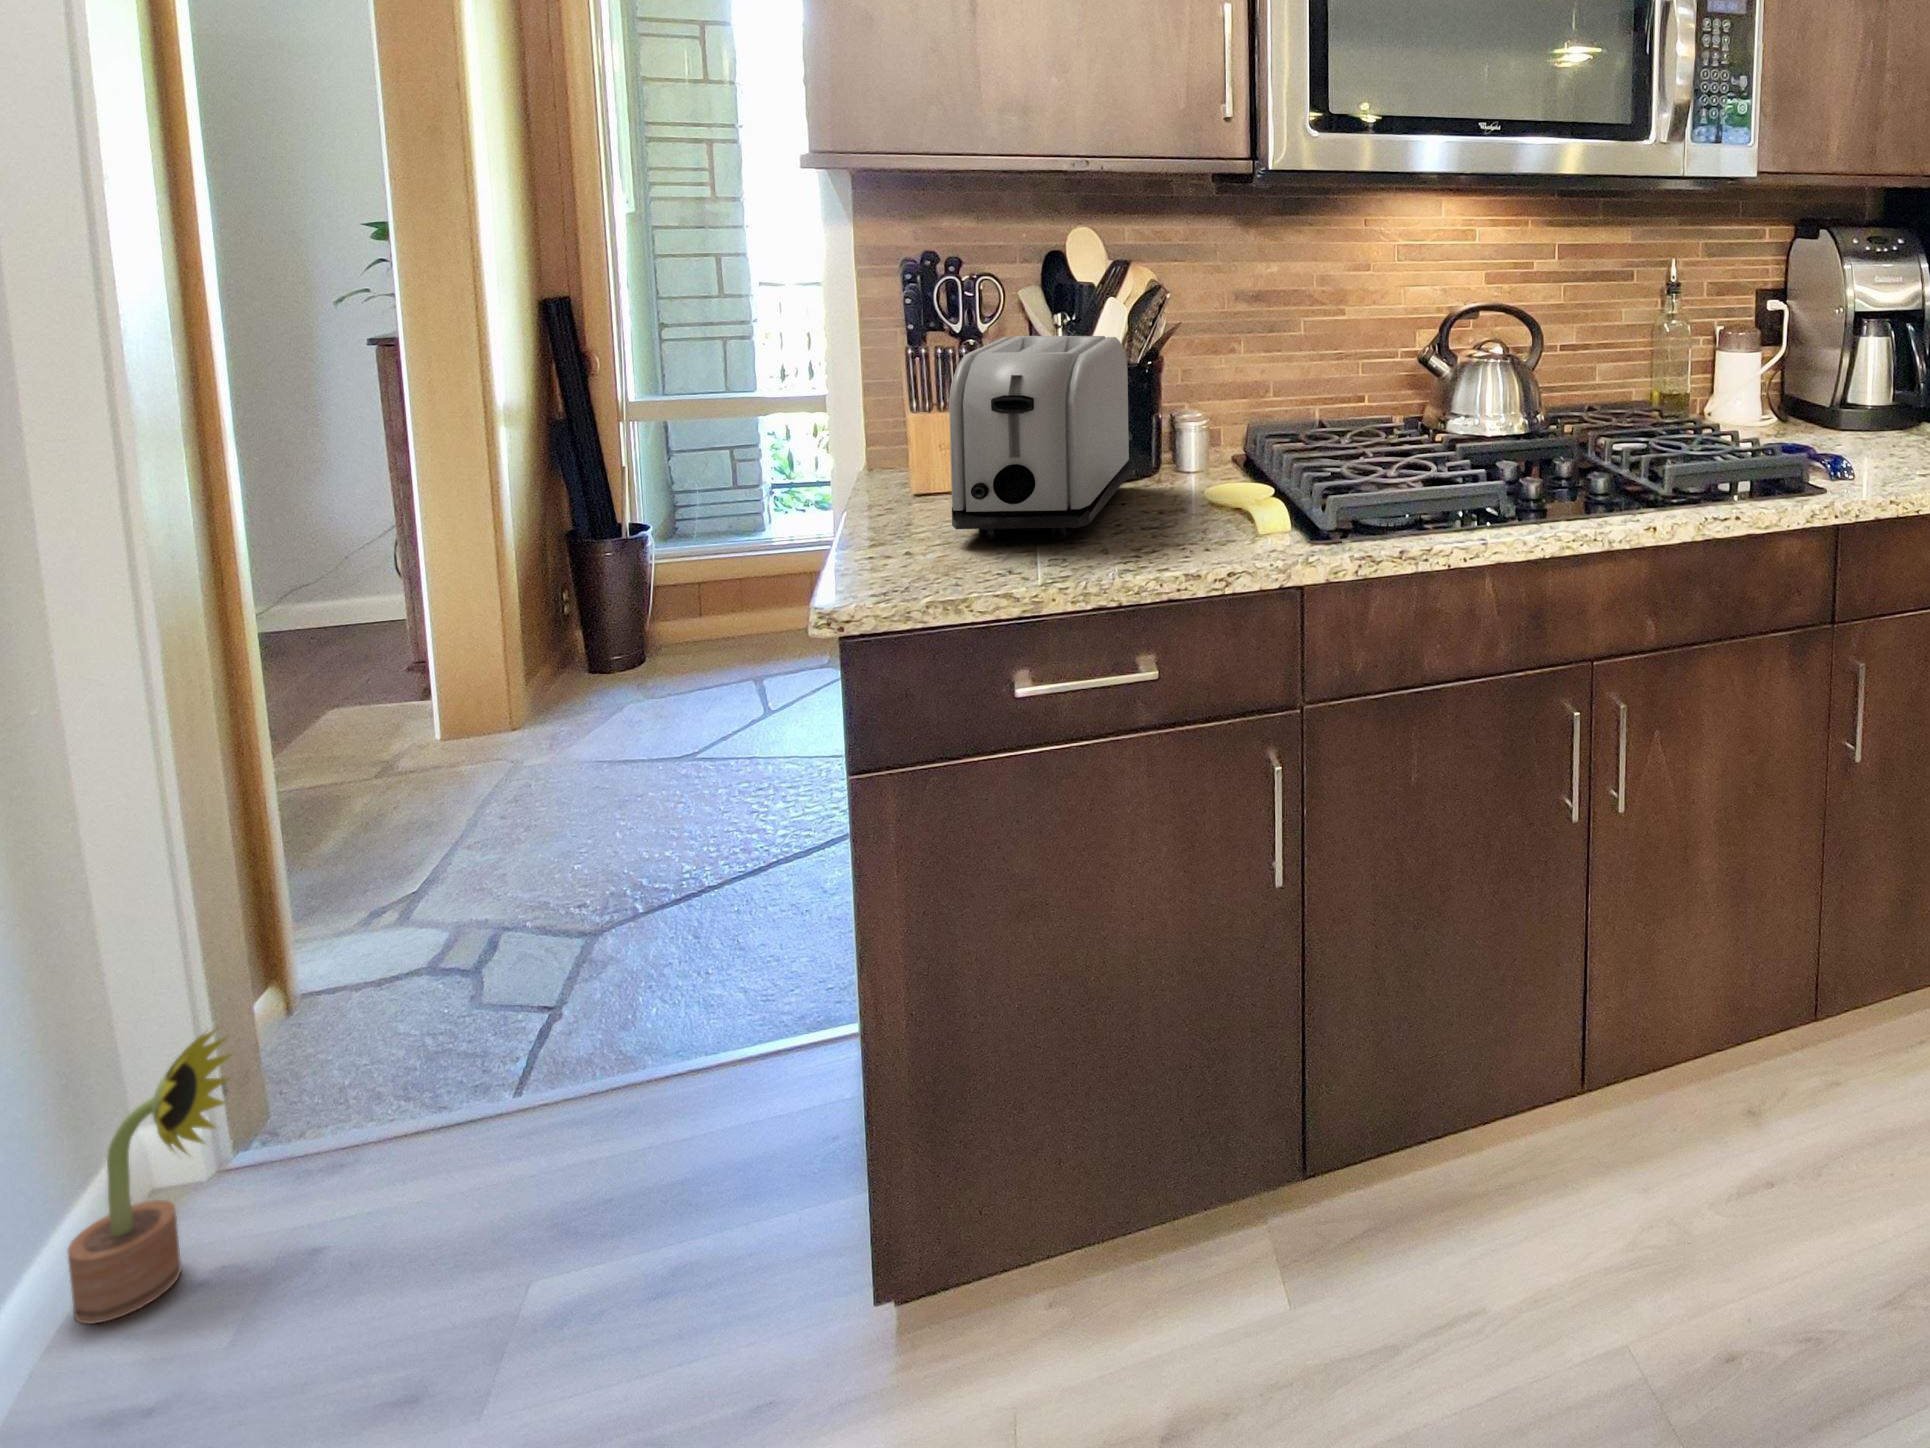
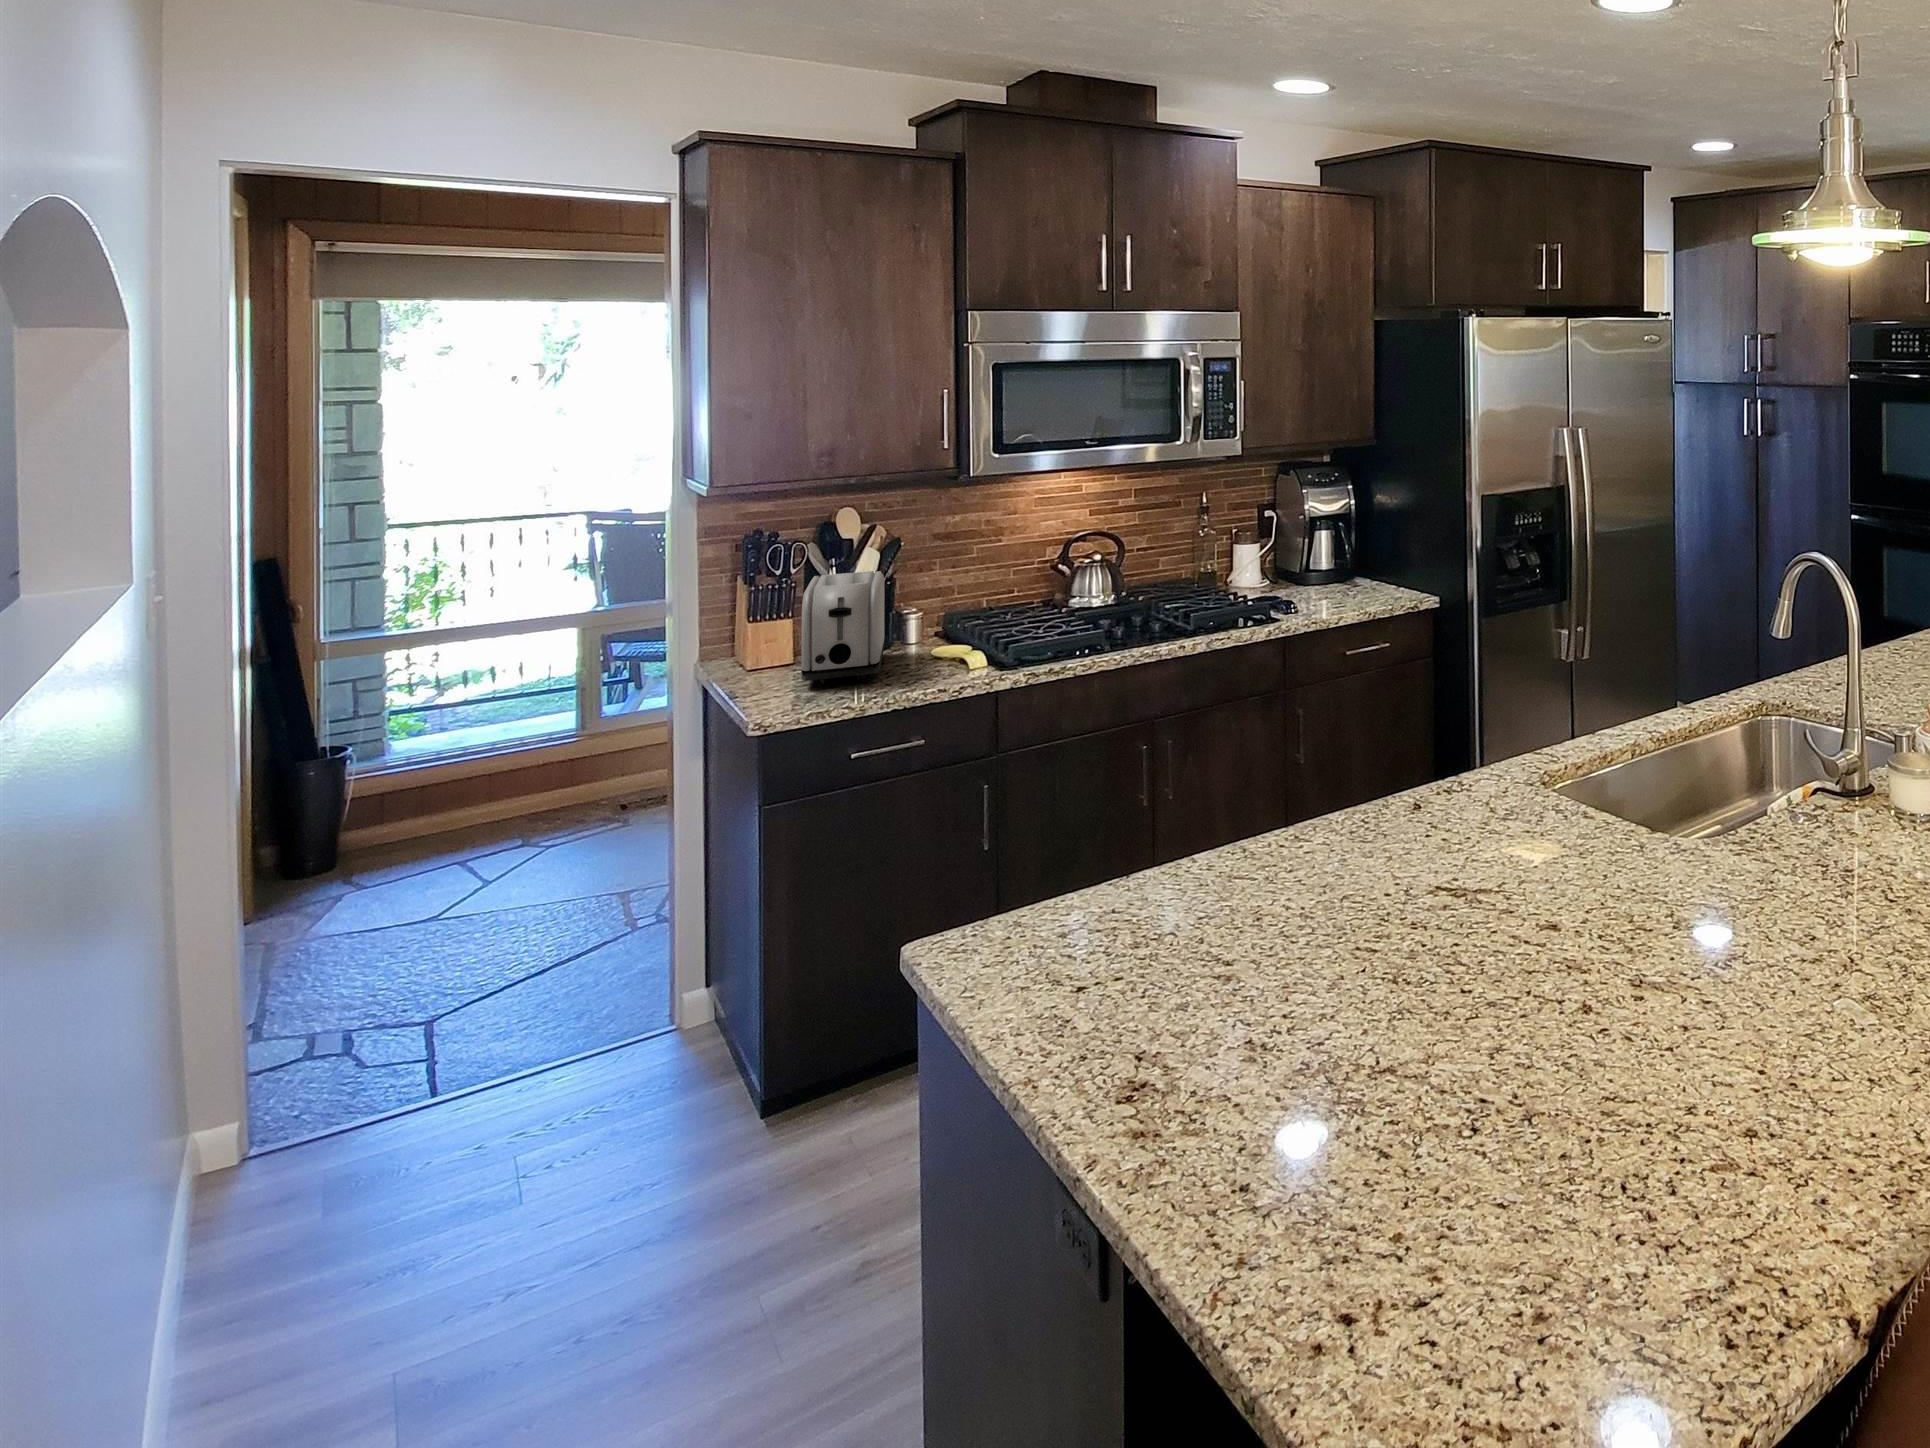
decorative plant: present [68,1029,231,1324] -> none [204,1034,298,1222]

